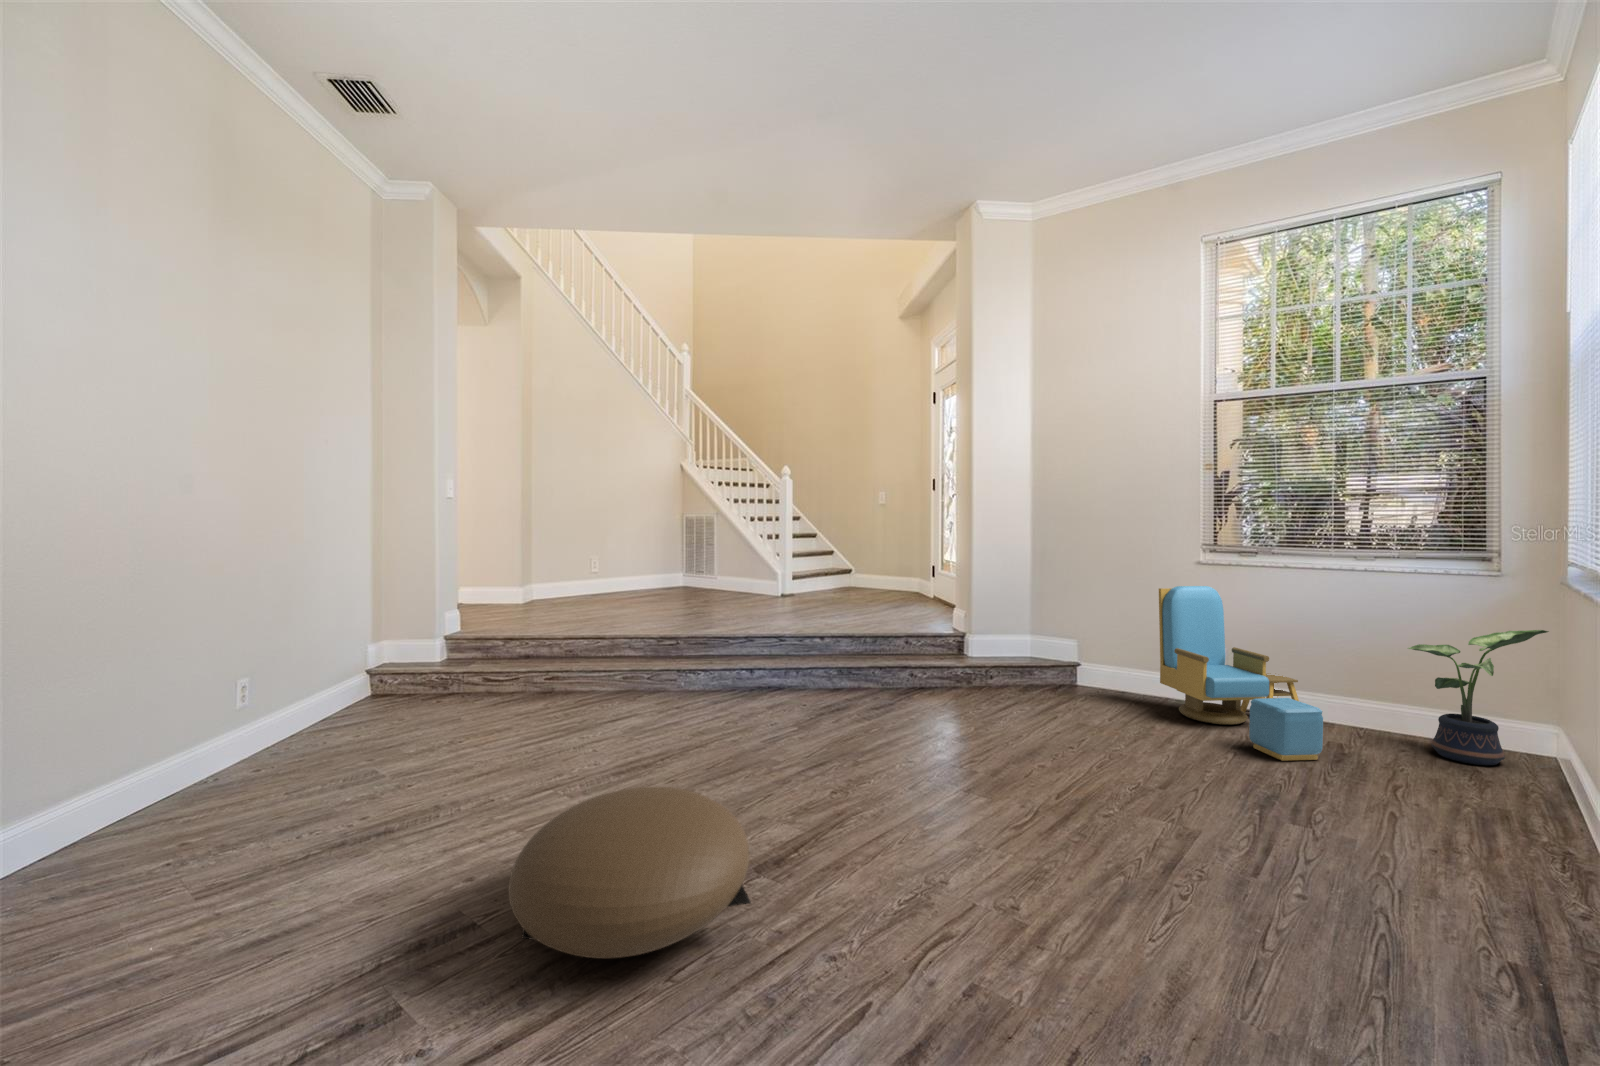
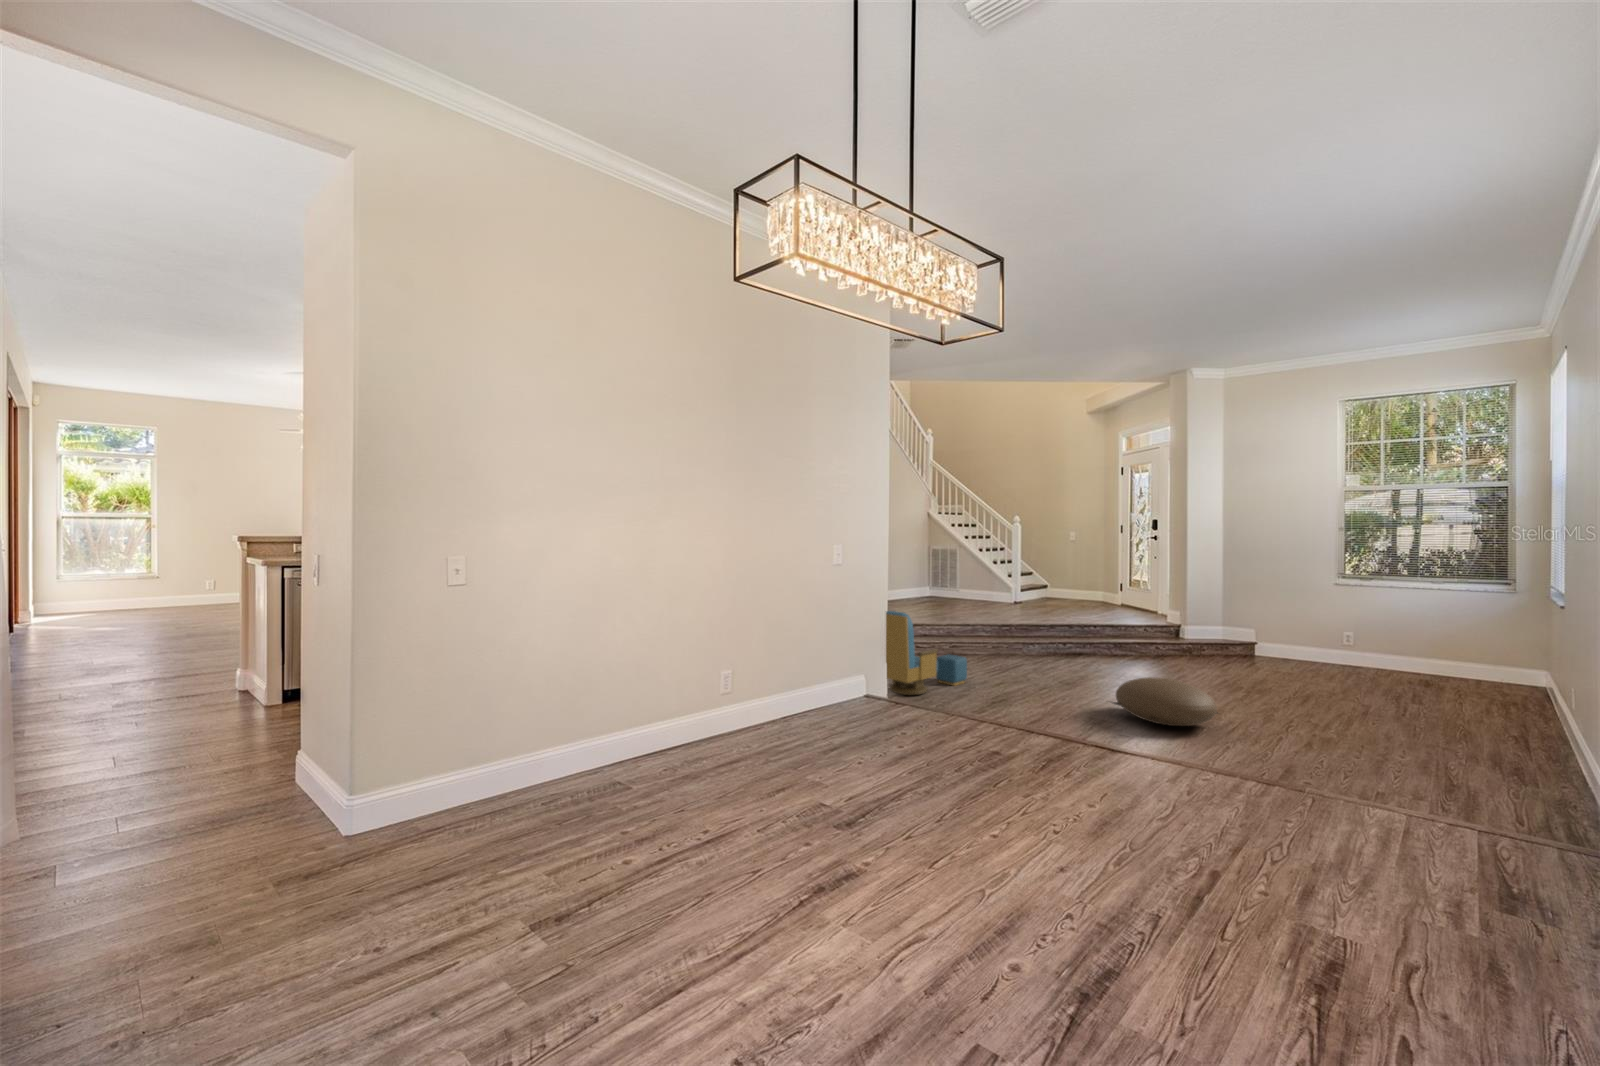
armchair: present [1159,586,1323,761] -> present [886,611,967,695]
potted plant: present [1408,630,1549,765] -> none [1464,622,1540,690]

